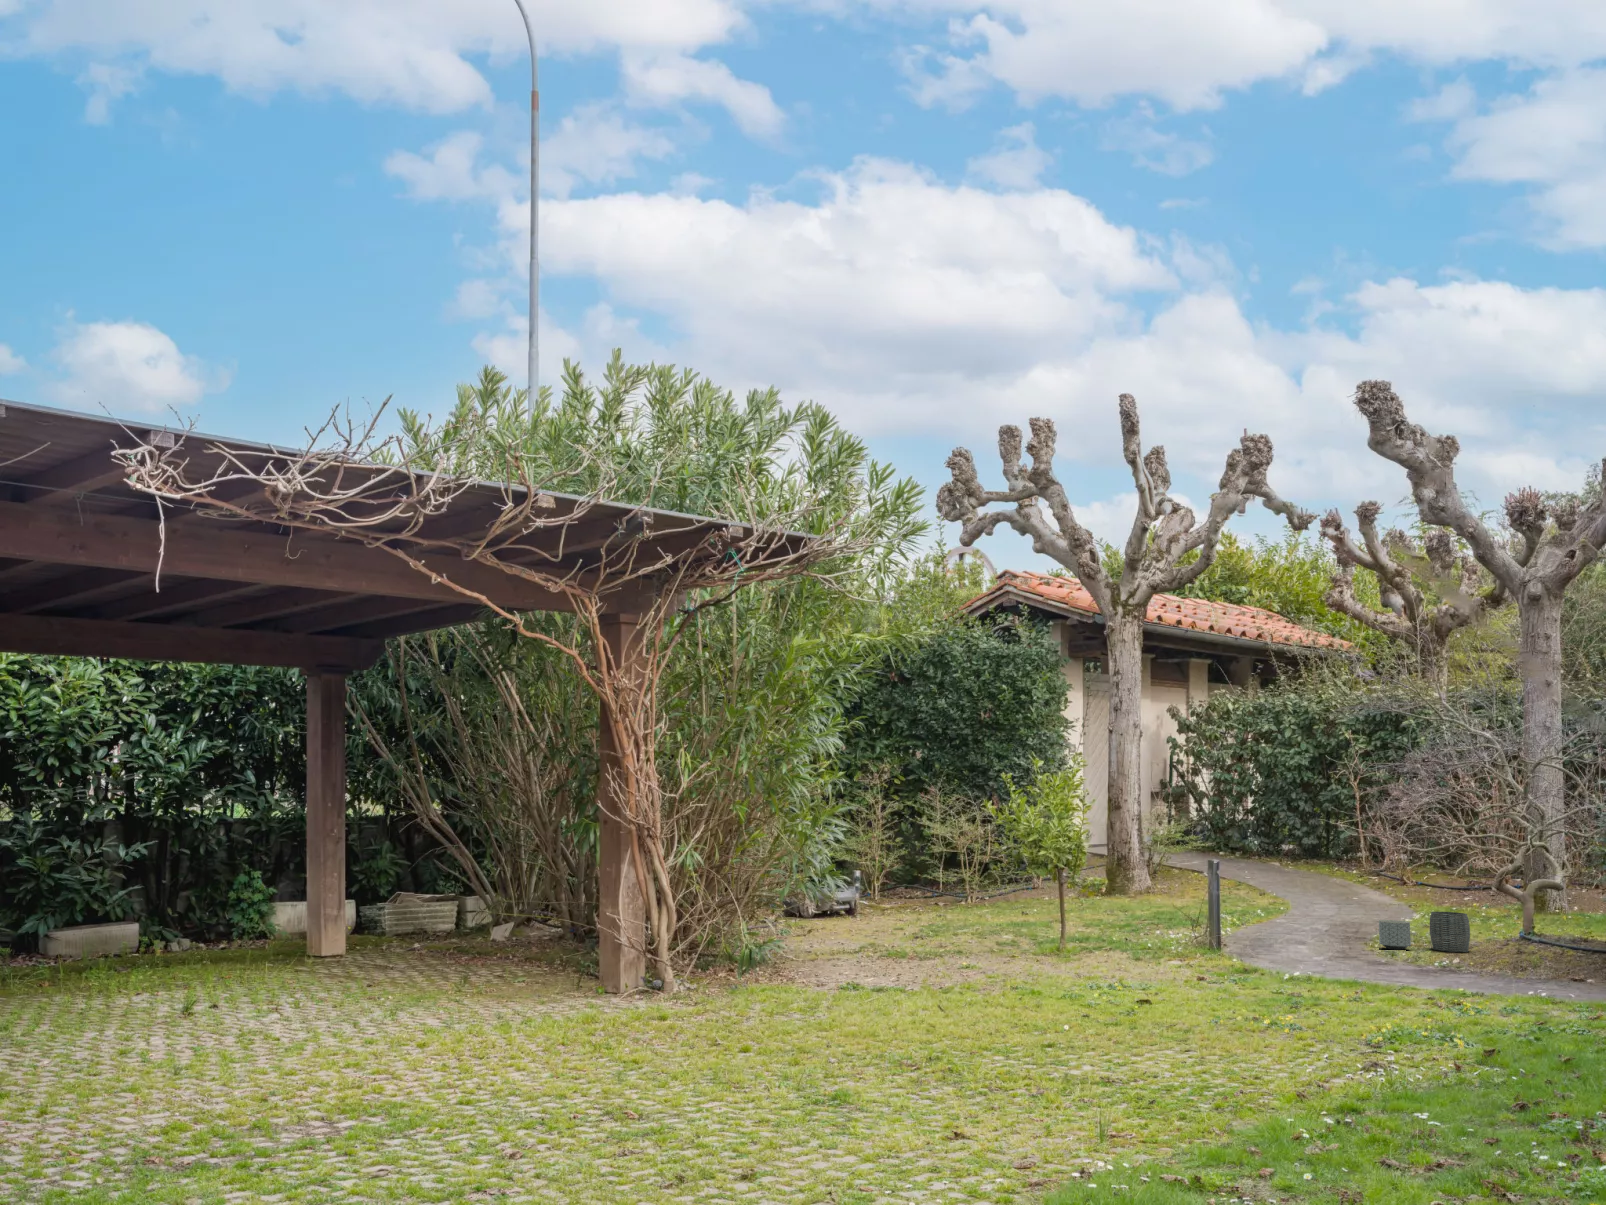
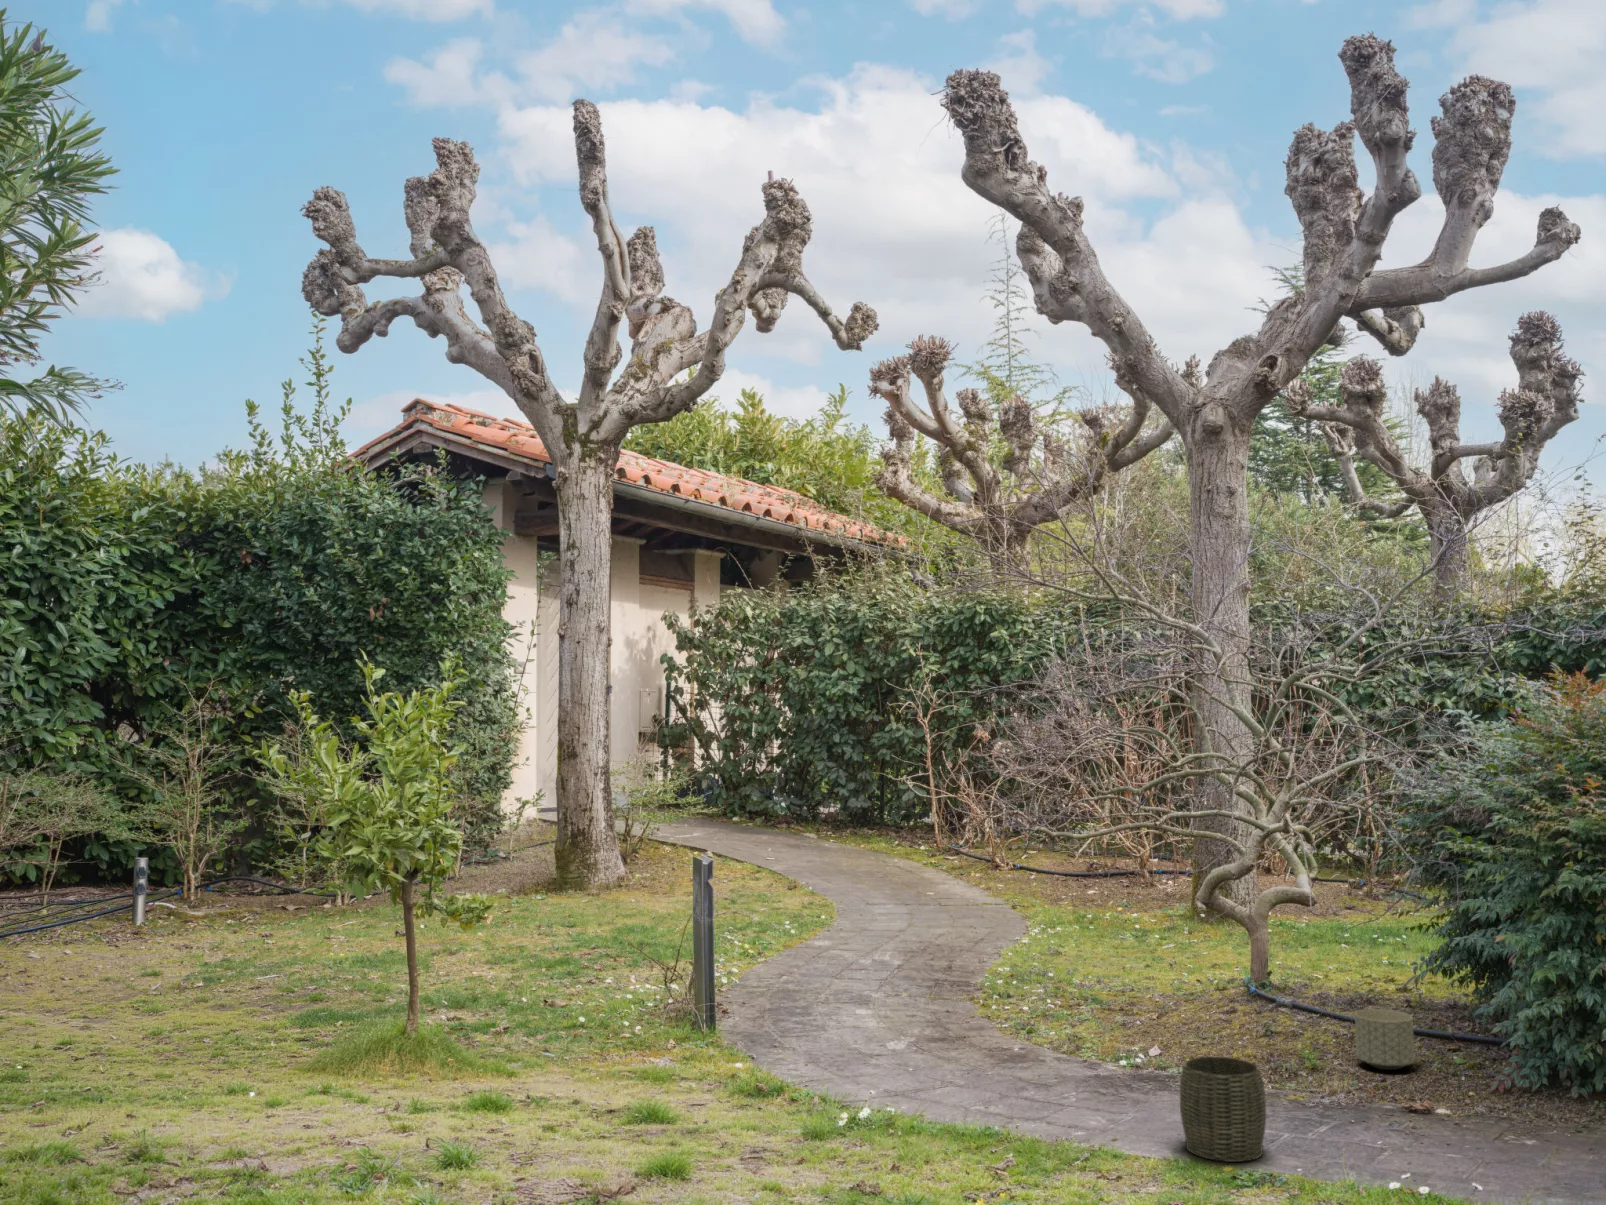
planter: present [1379,920,1411,950] -> present [1355,1009,1415,1070]

